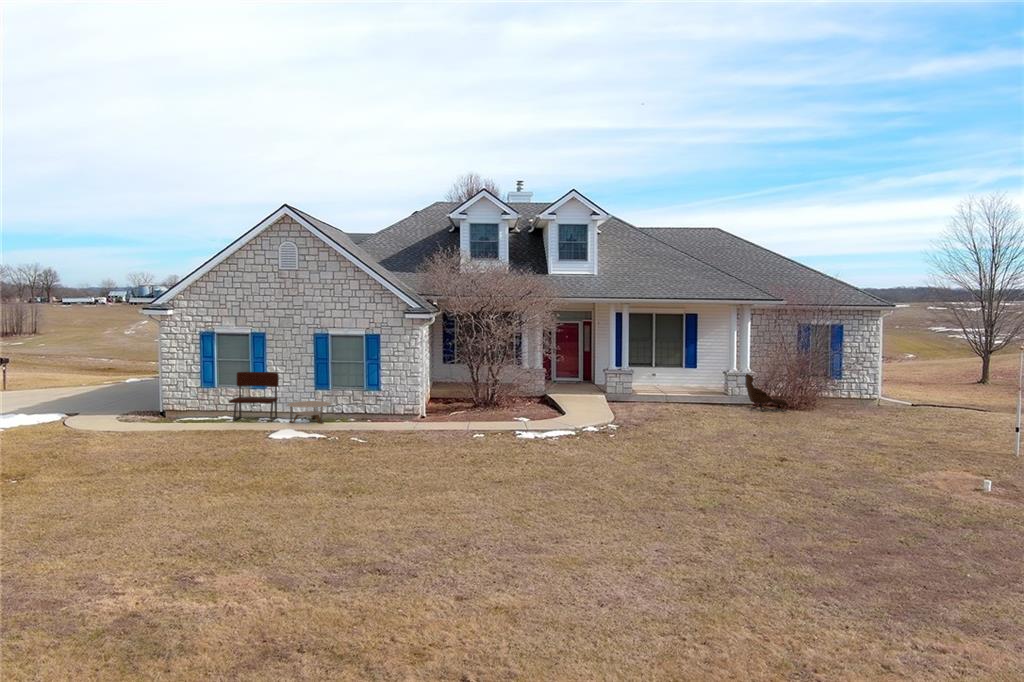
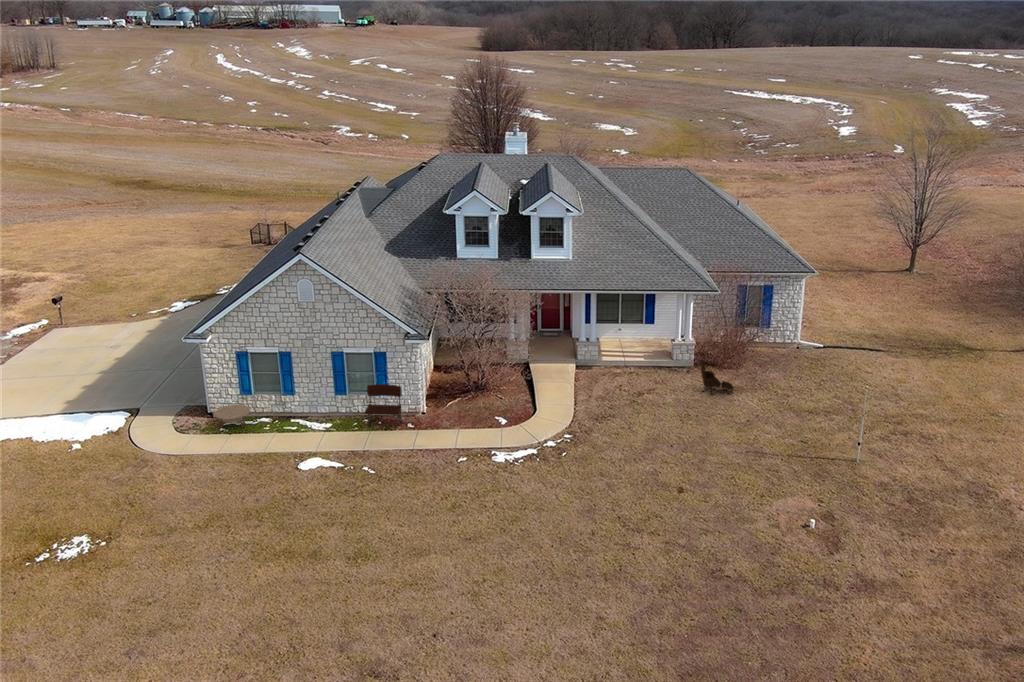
bench: present [229,372,279,421] -> present [365,384,401,426]
round table: present [287,401,331,423] -> present [214,404,251,428]

